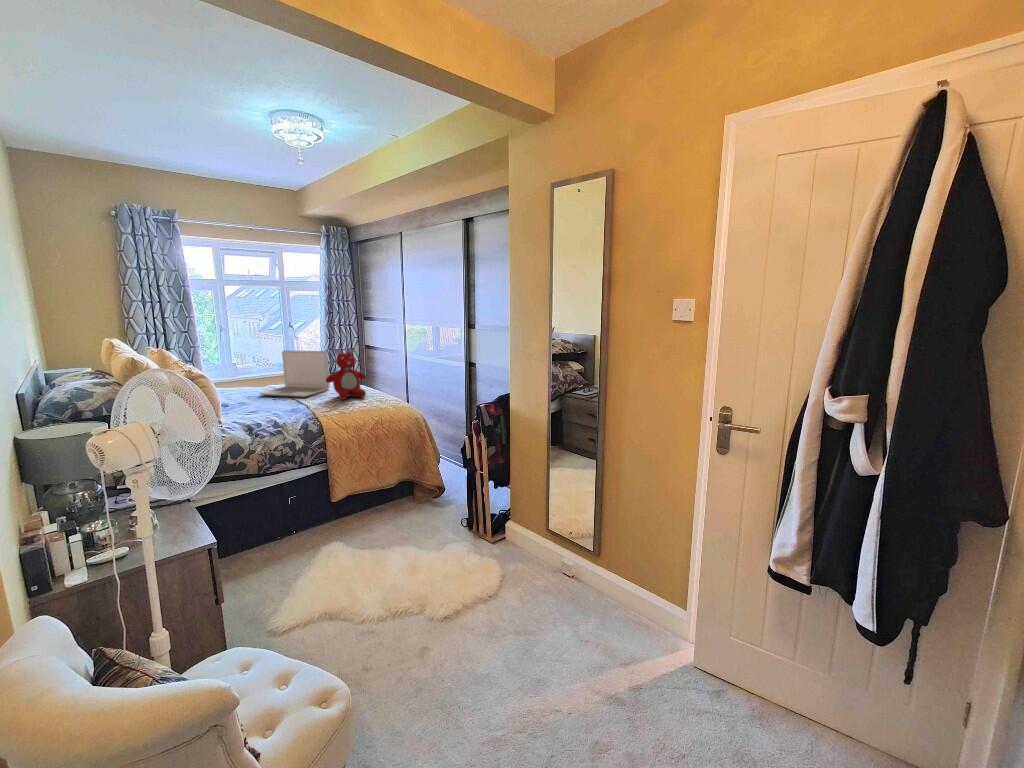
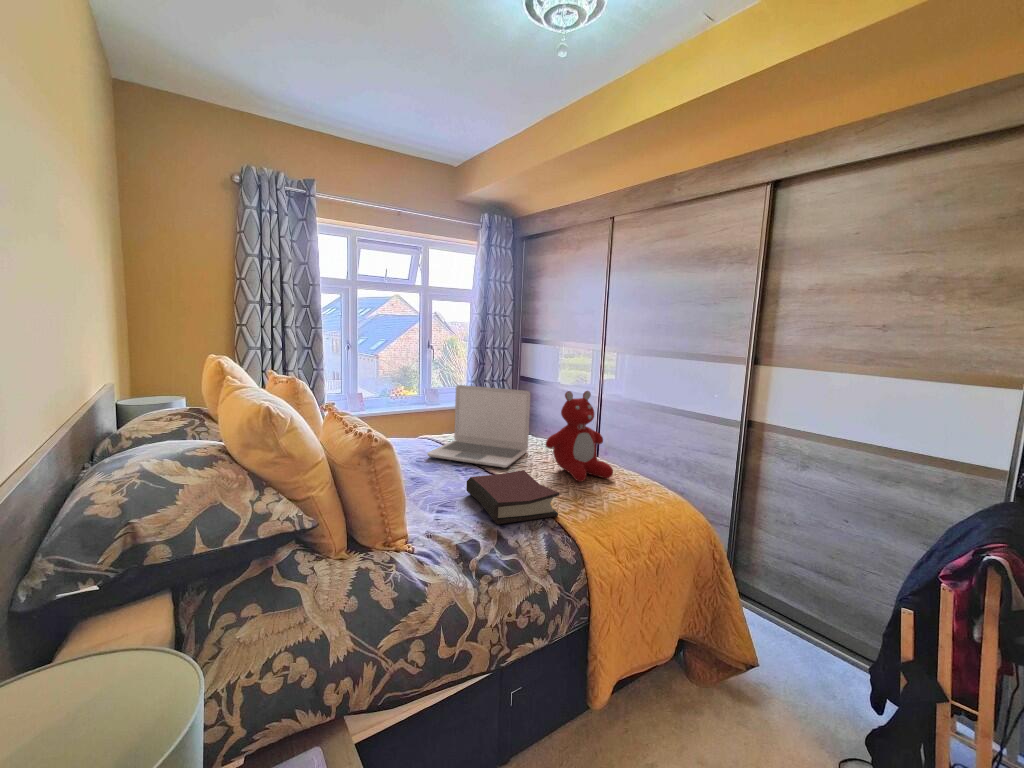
hardback book: none [269,395,314,417] -> present [466,470,559,524]

